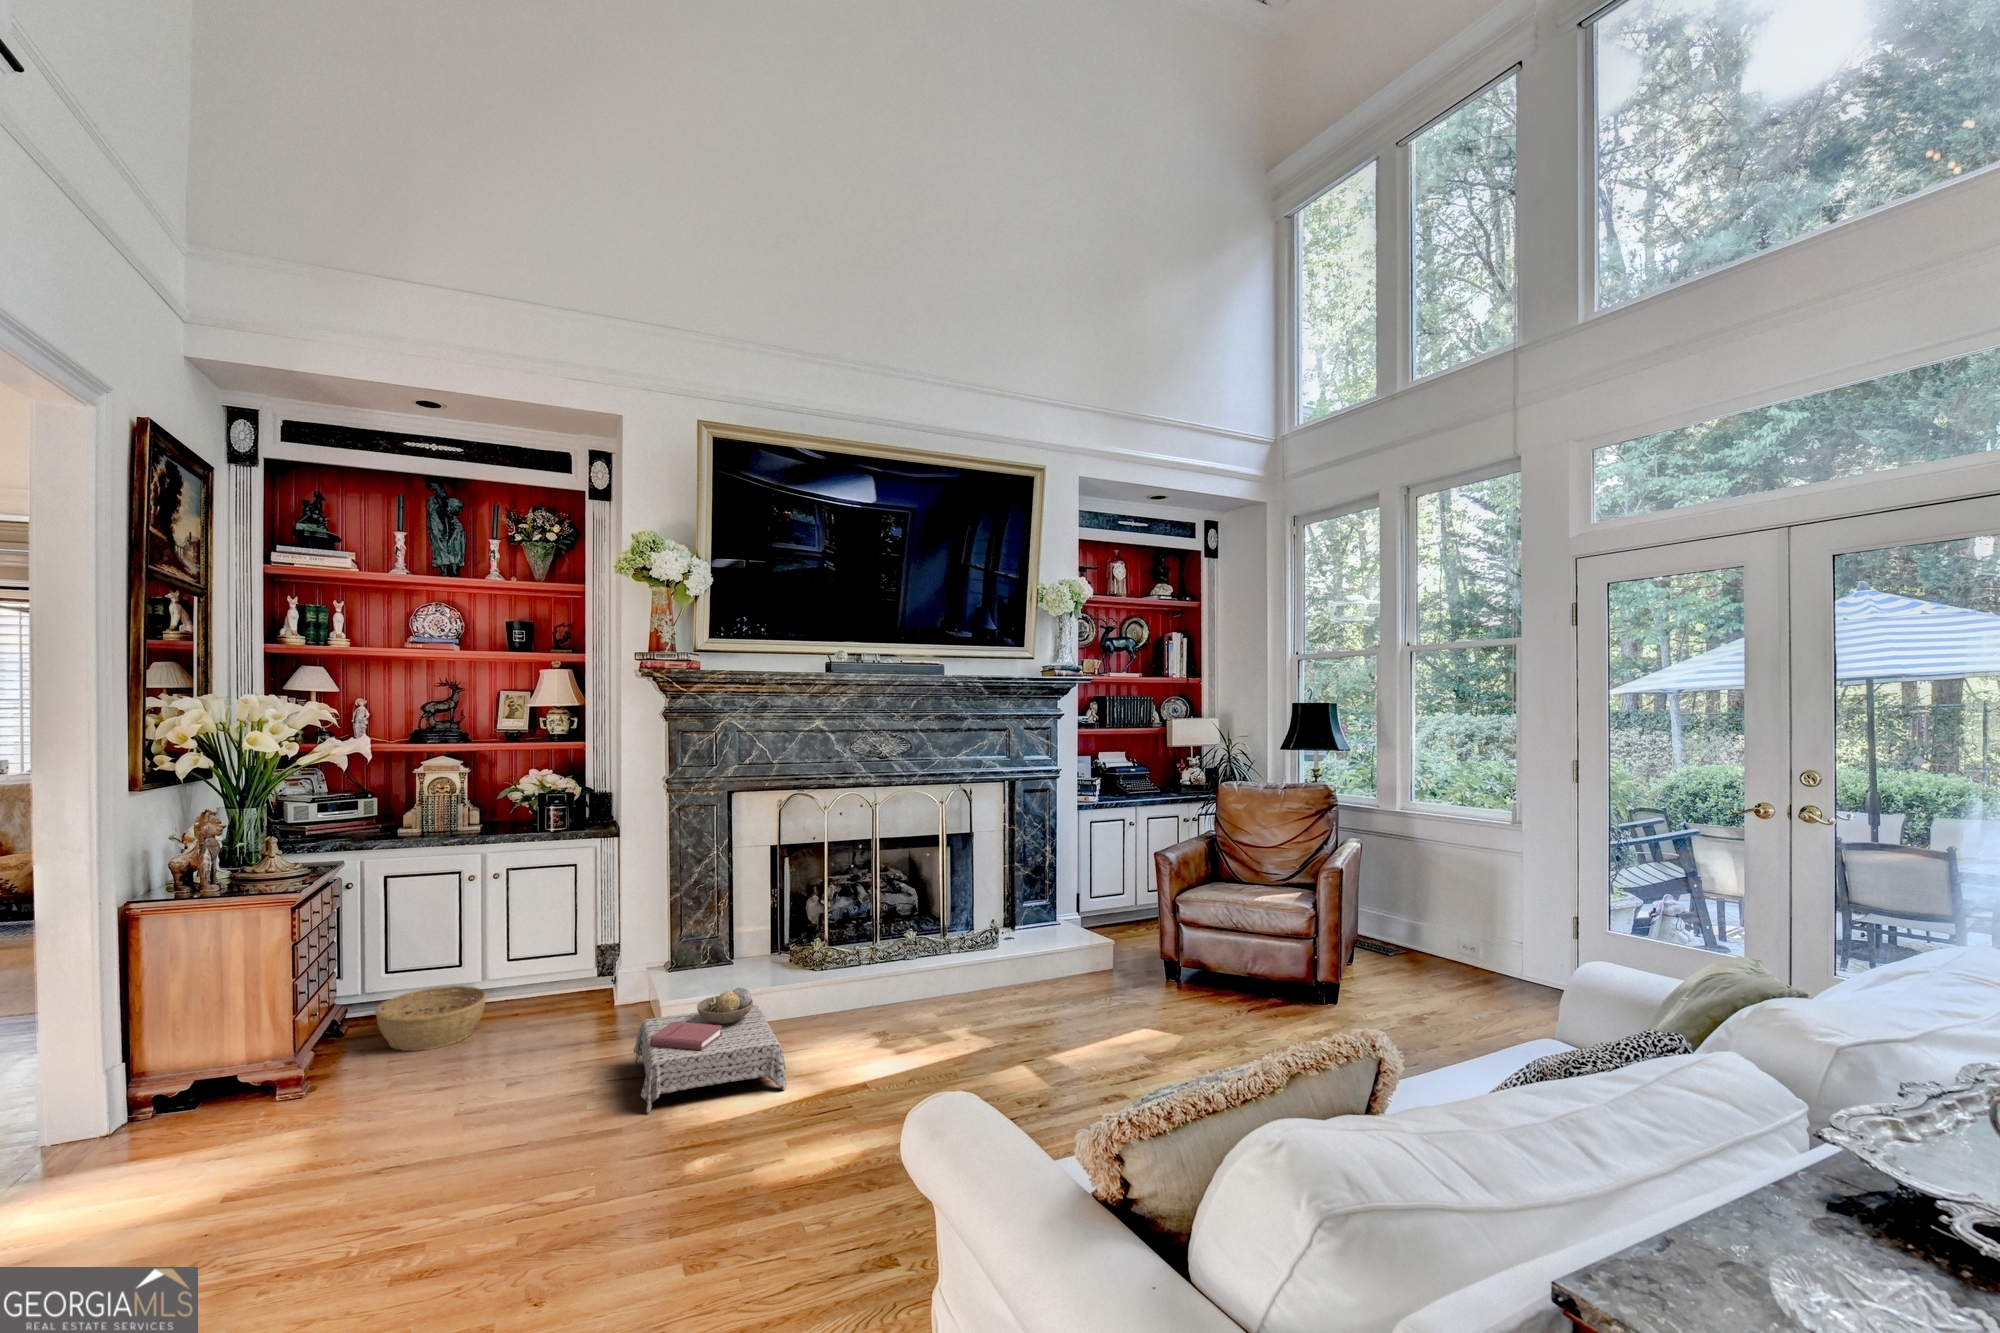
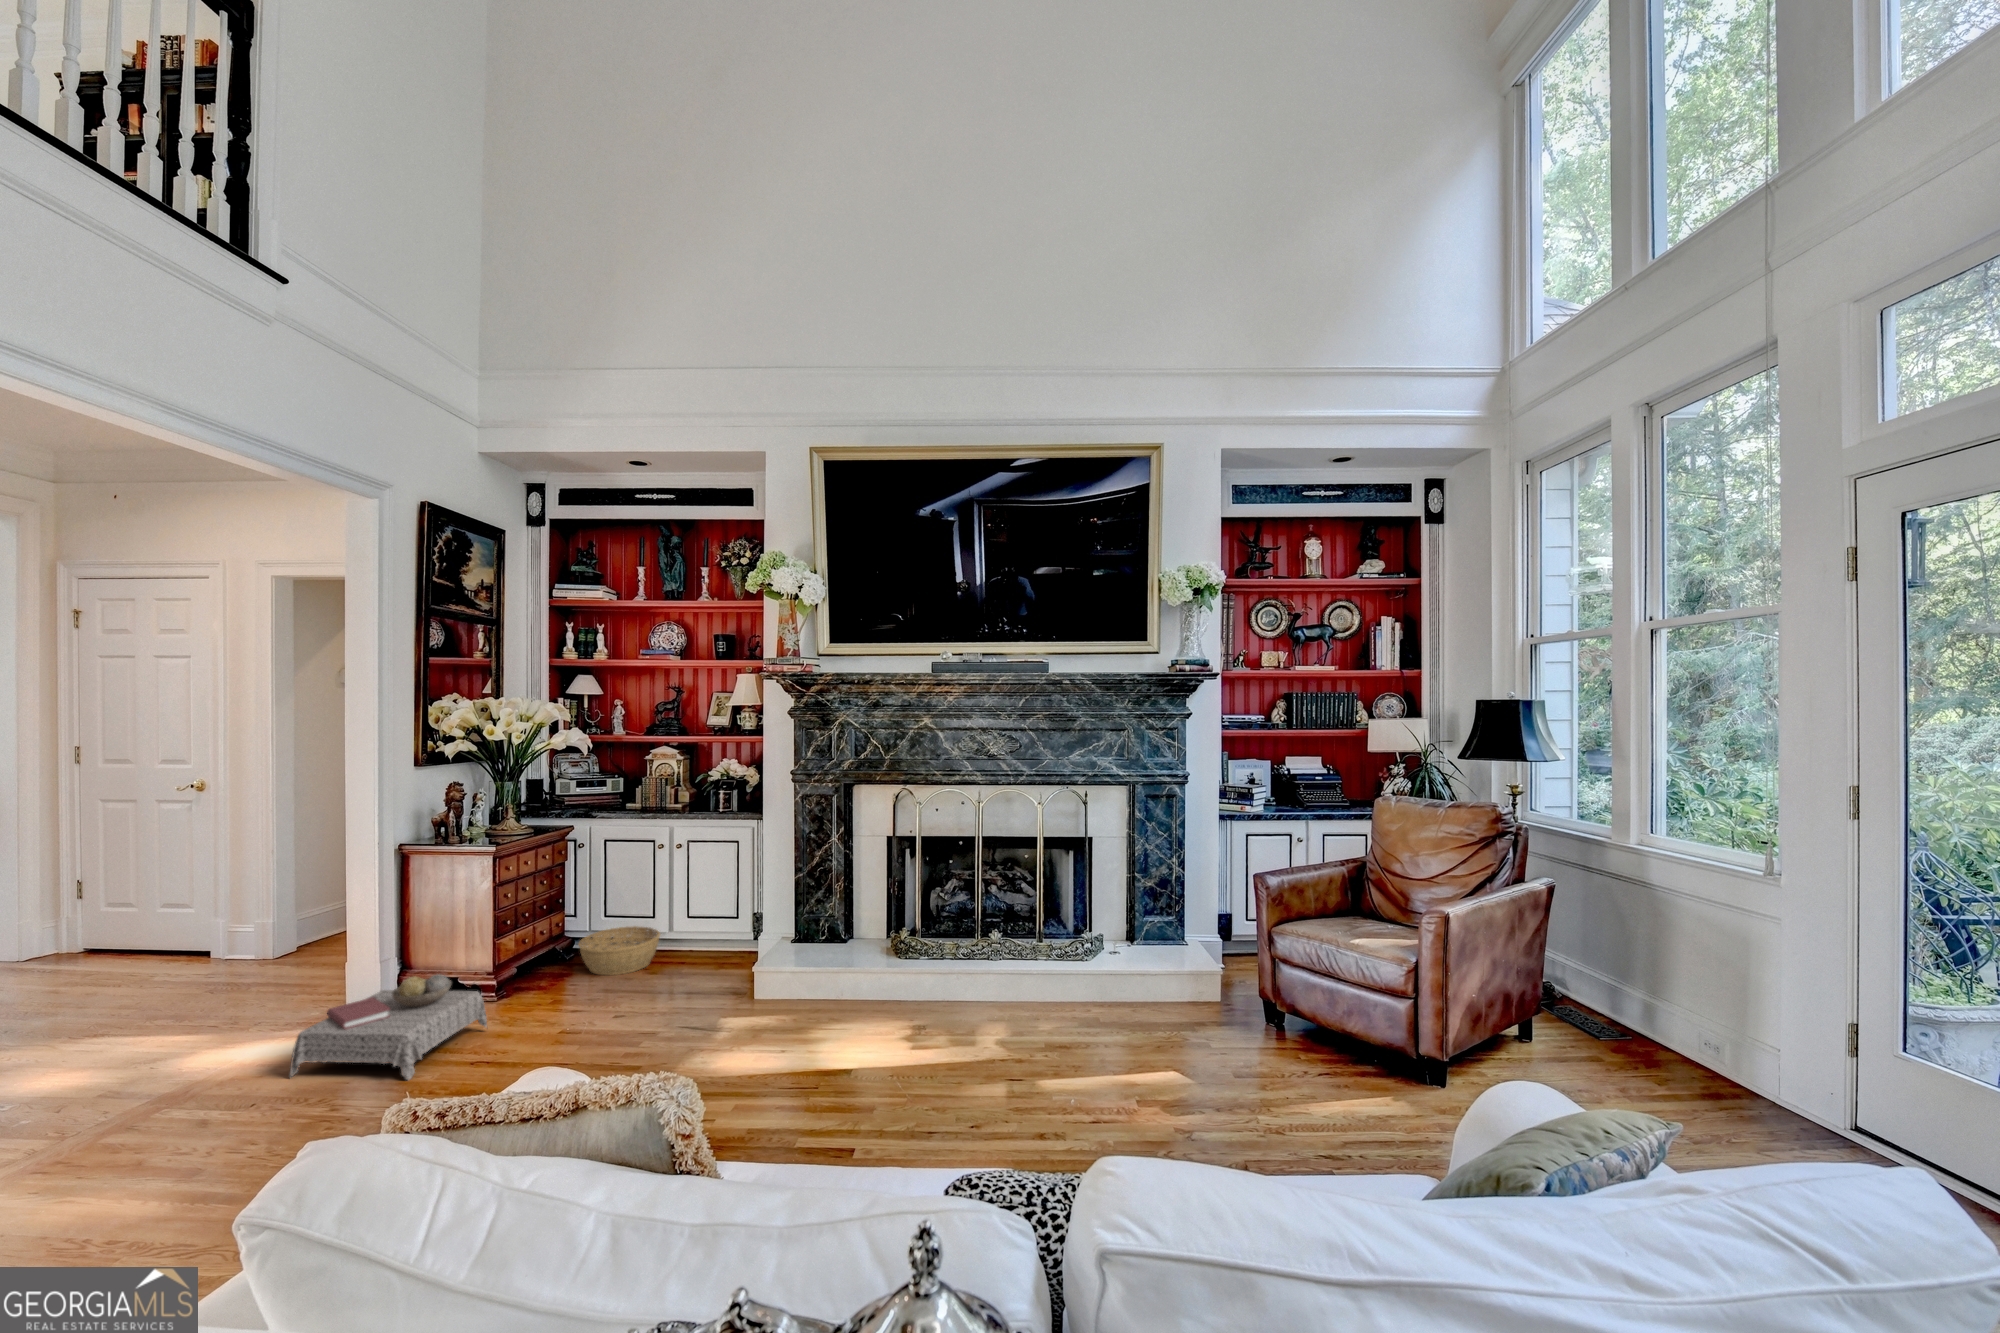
ottoman: present [634,988,786,1115] -> present [290,974,487,1080]

